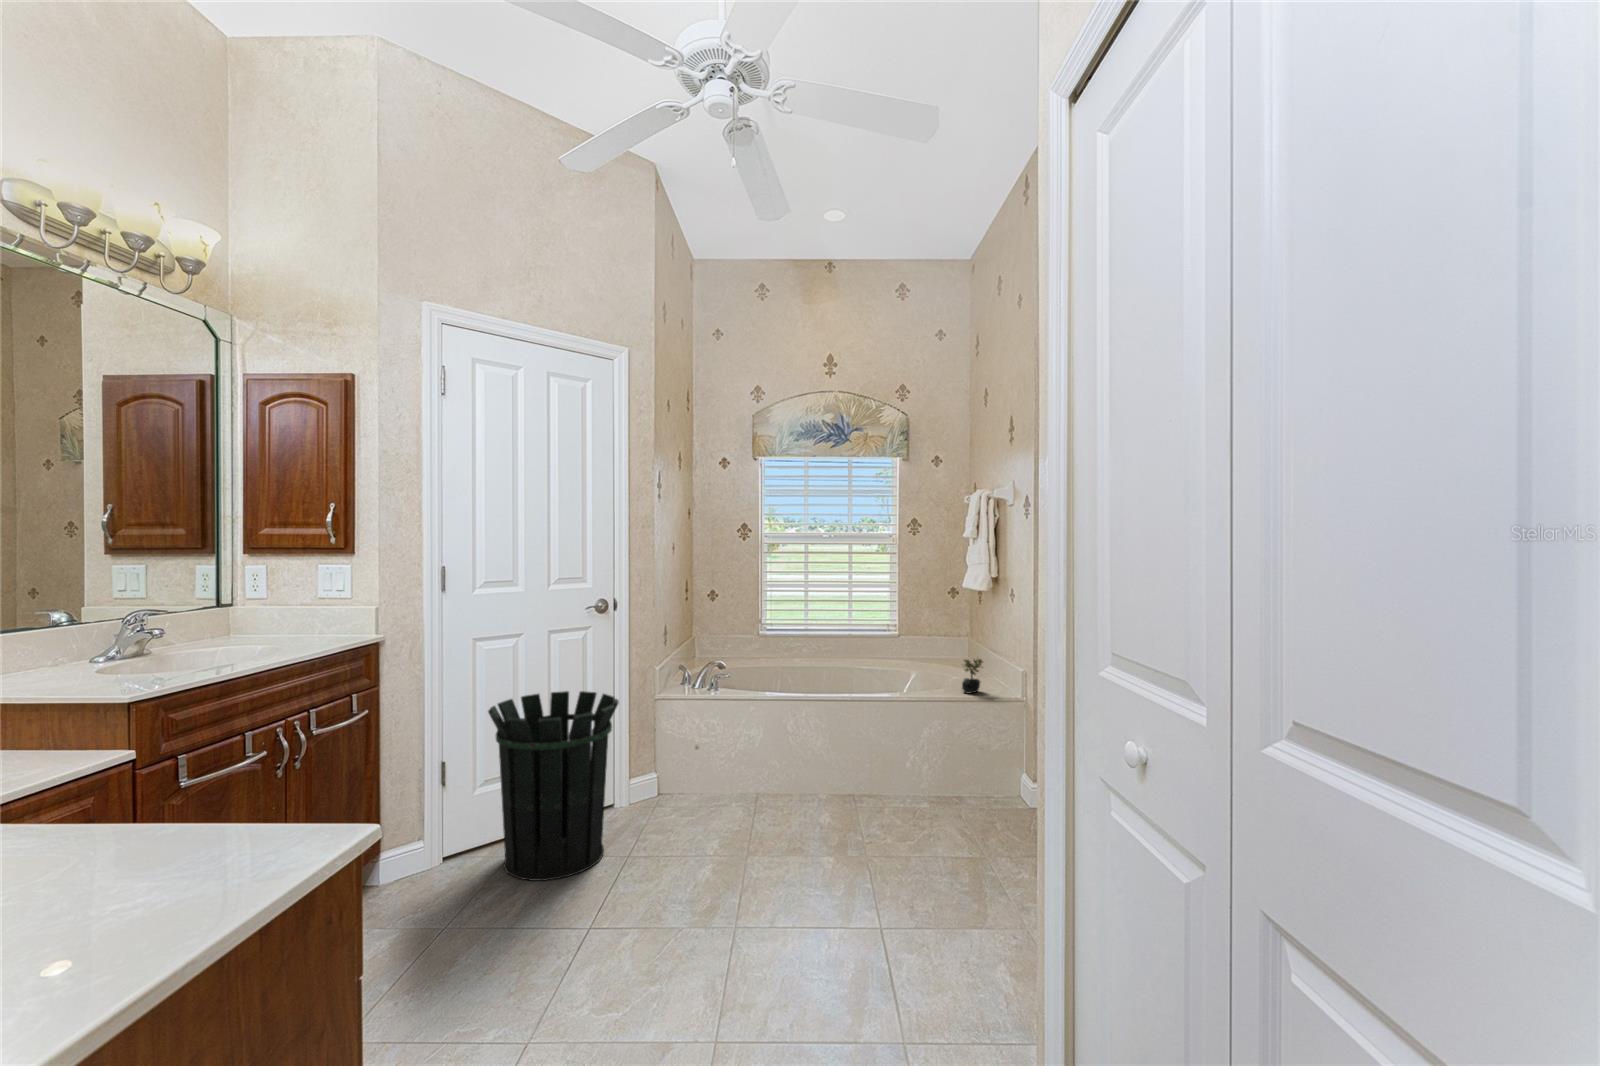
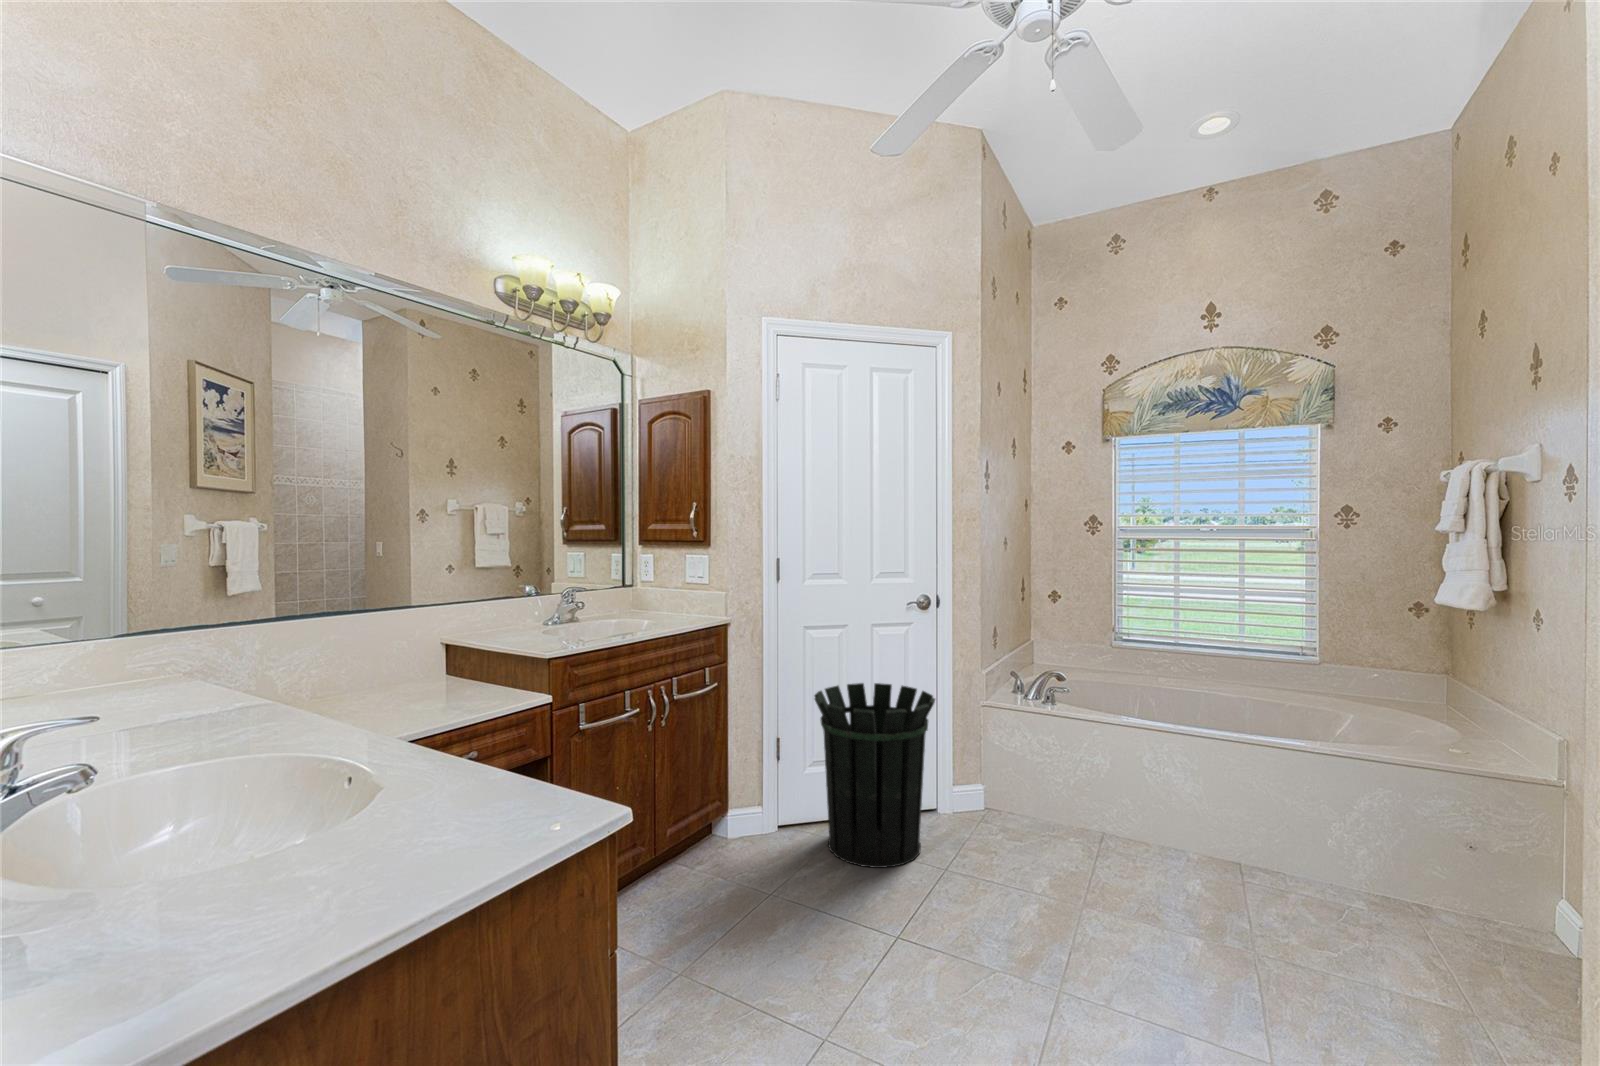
succulent plant: present [962,659,983,693] -> none [1407,699,1450,749]

